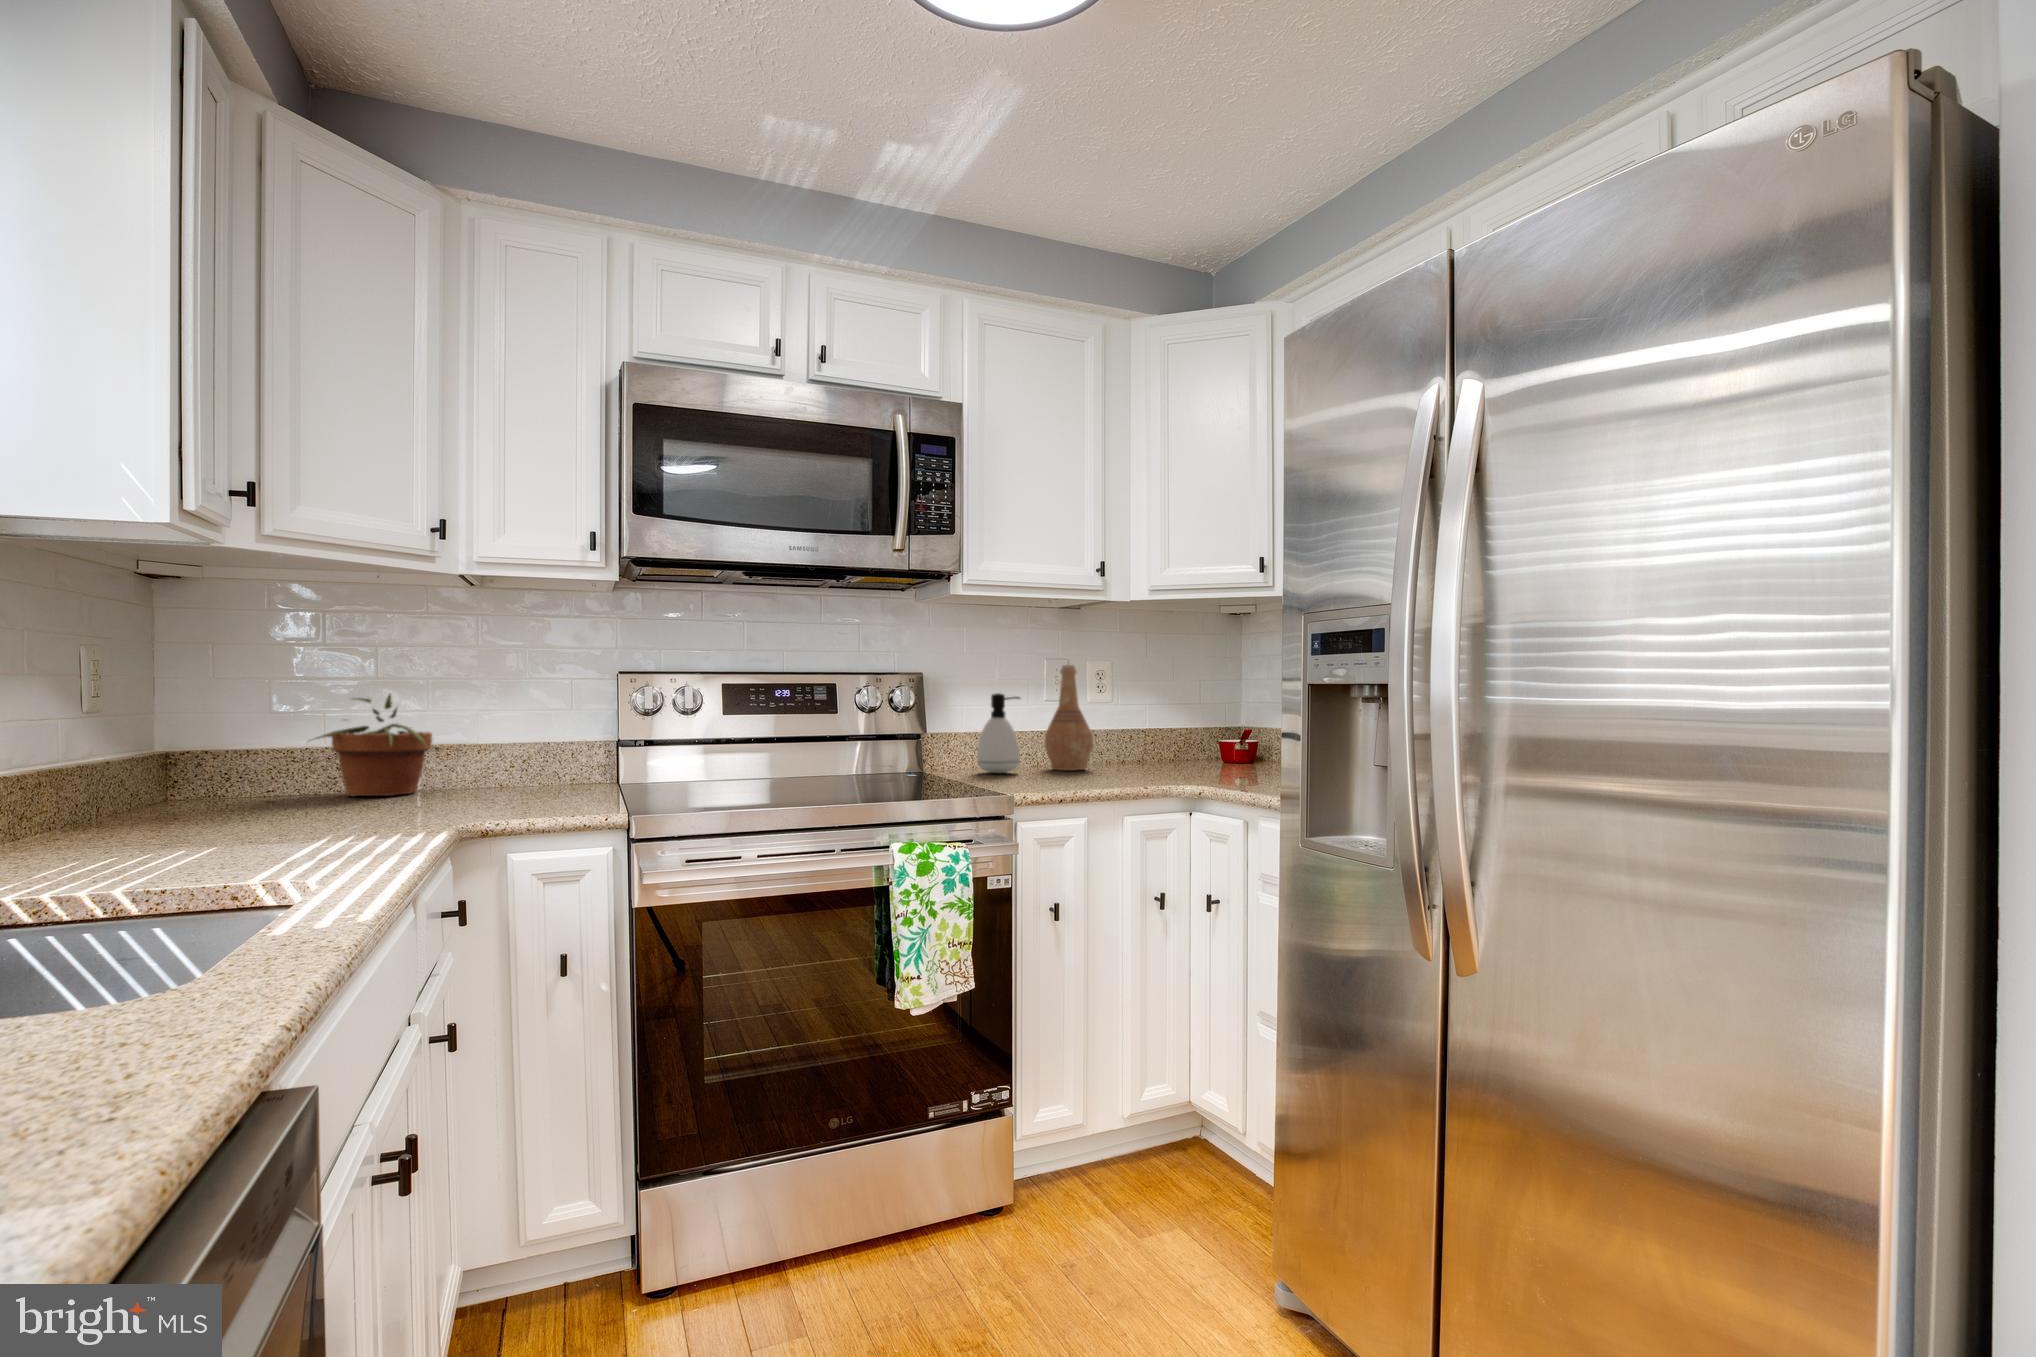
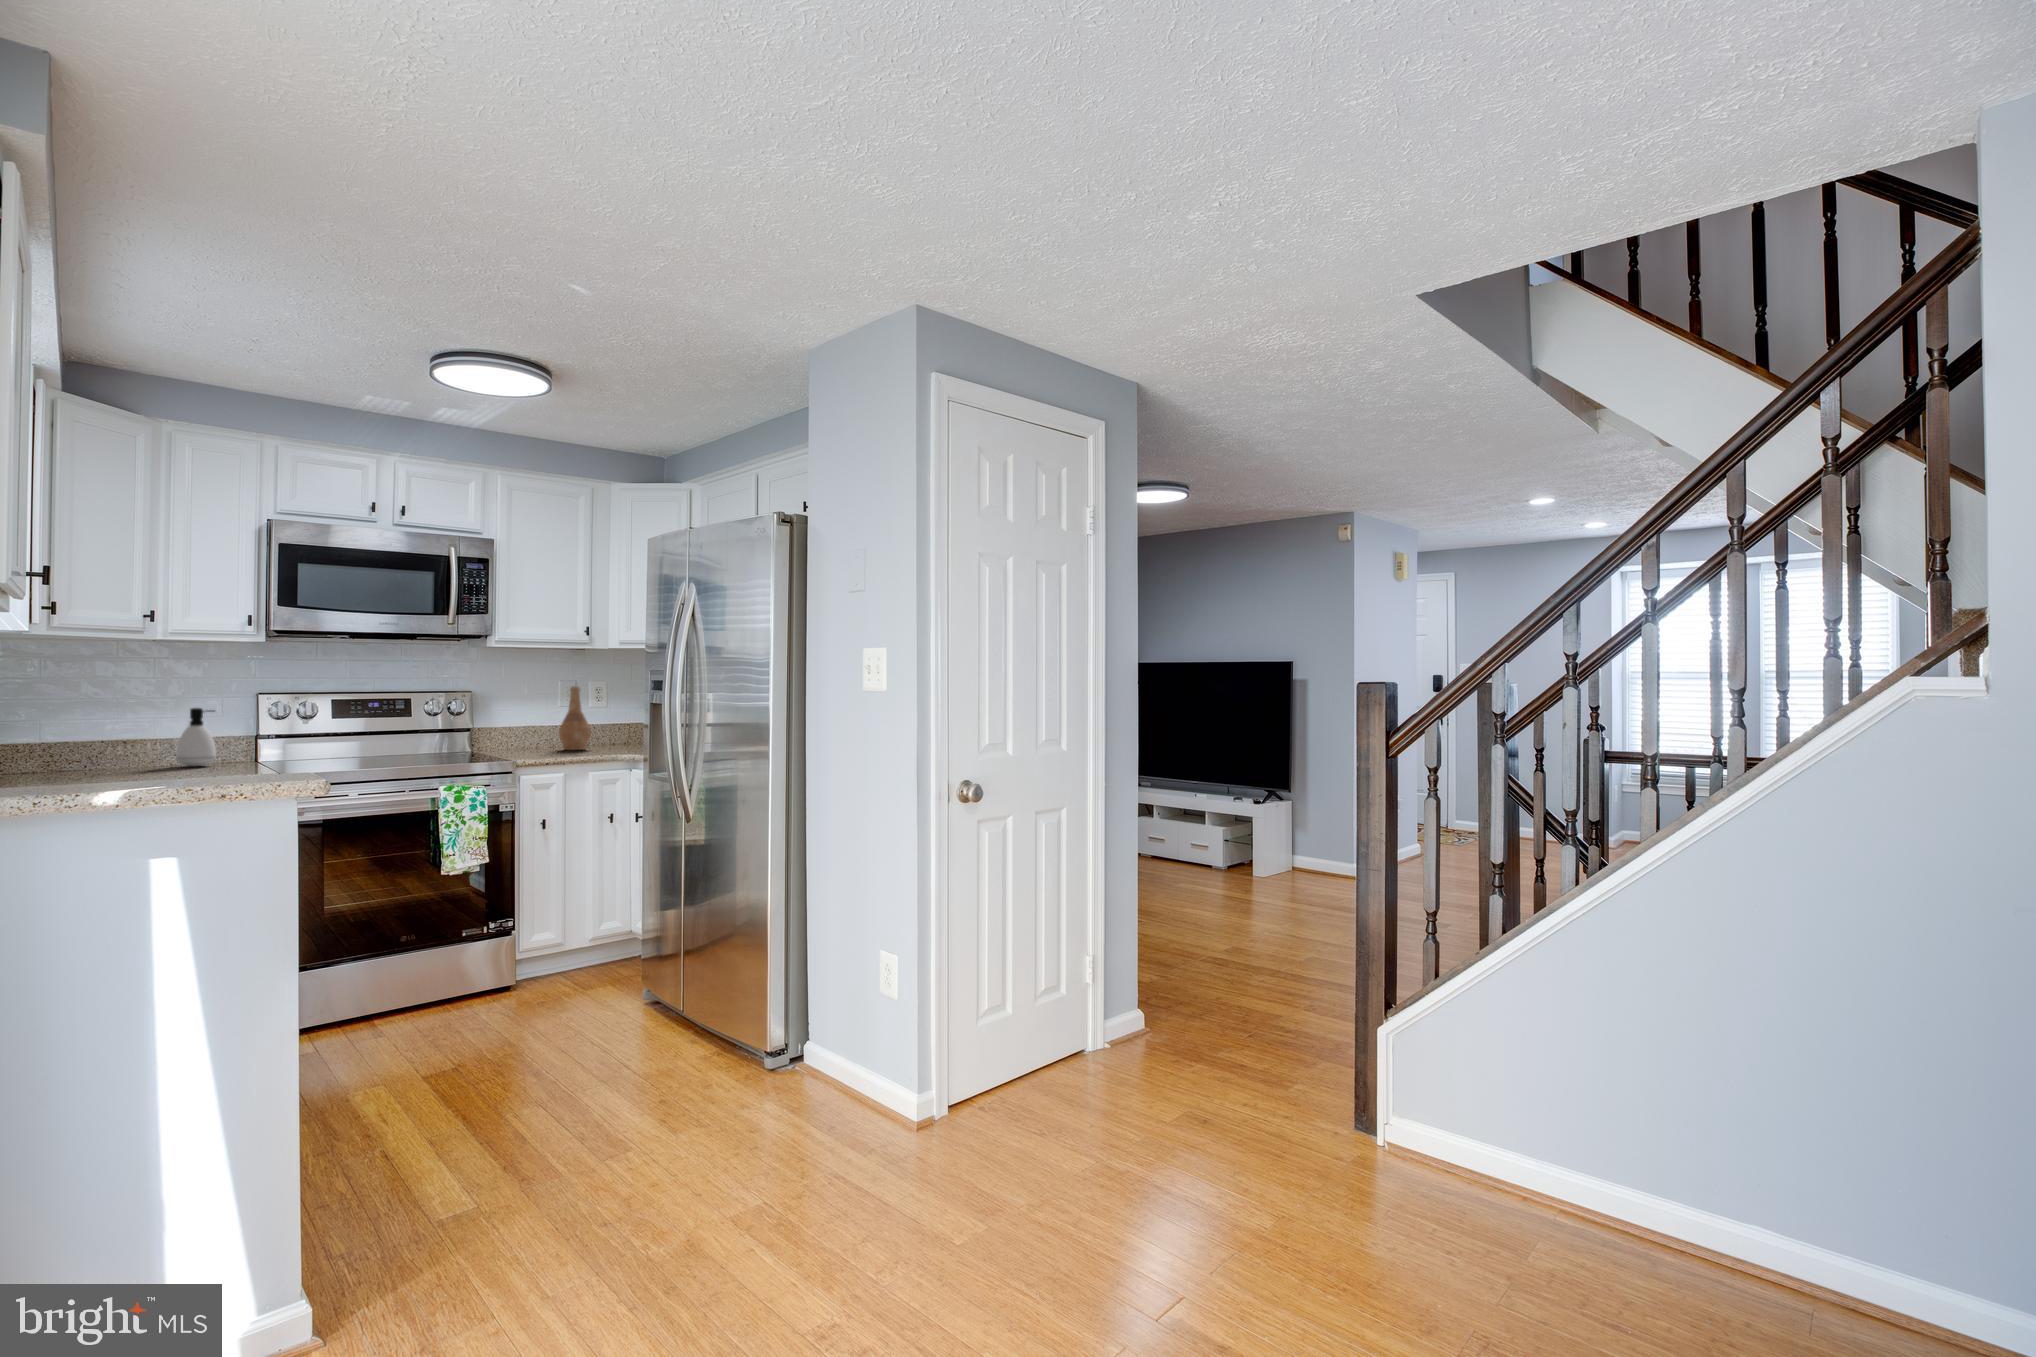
soap dispenser: present [977,693,1020,773] -> present [176,708,216,766]
potted plant: present [310,694,432,796] -> none [36,699,138,772]

